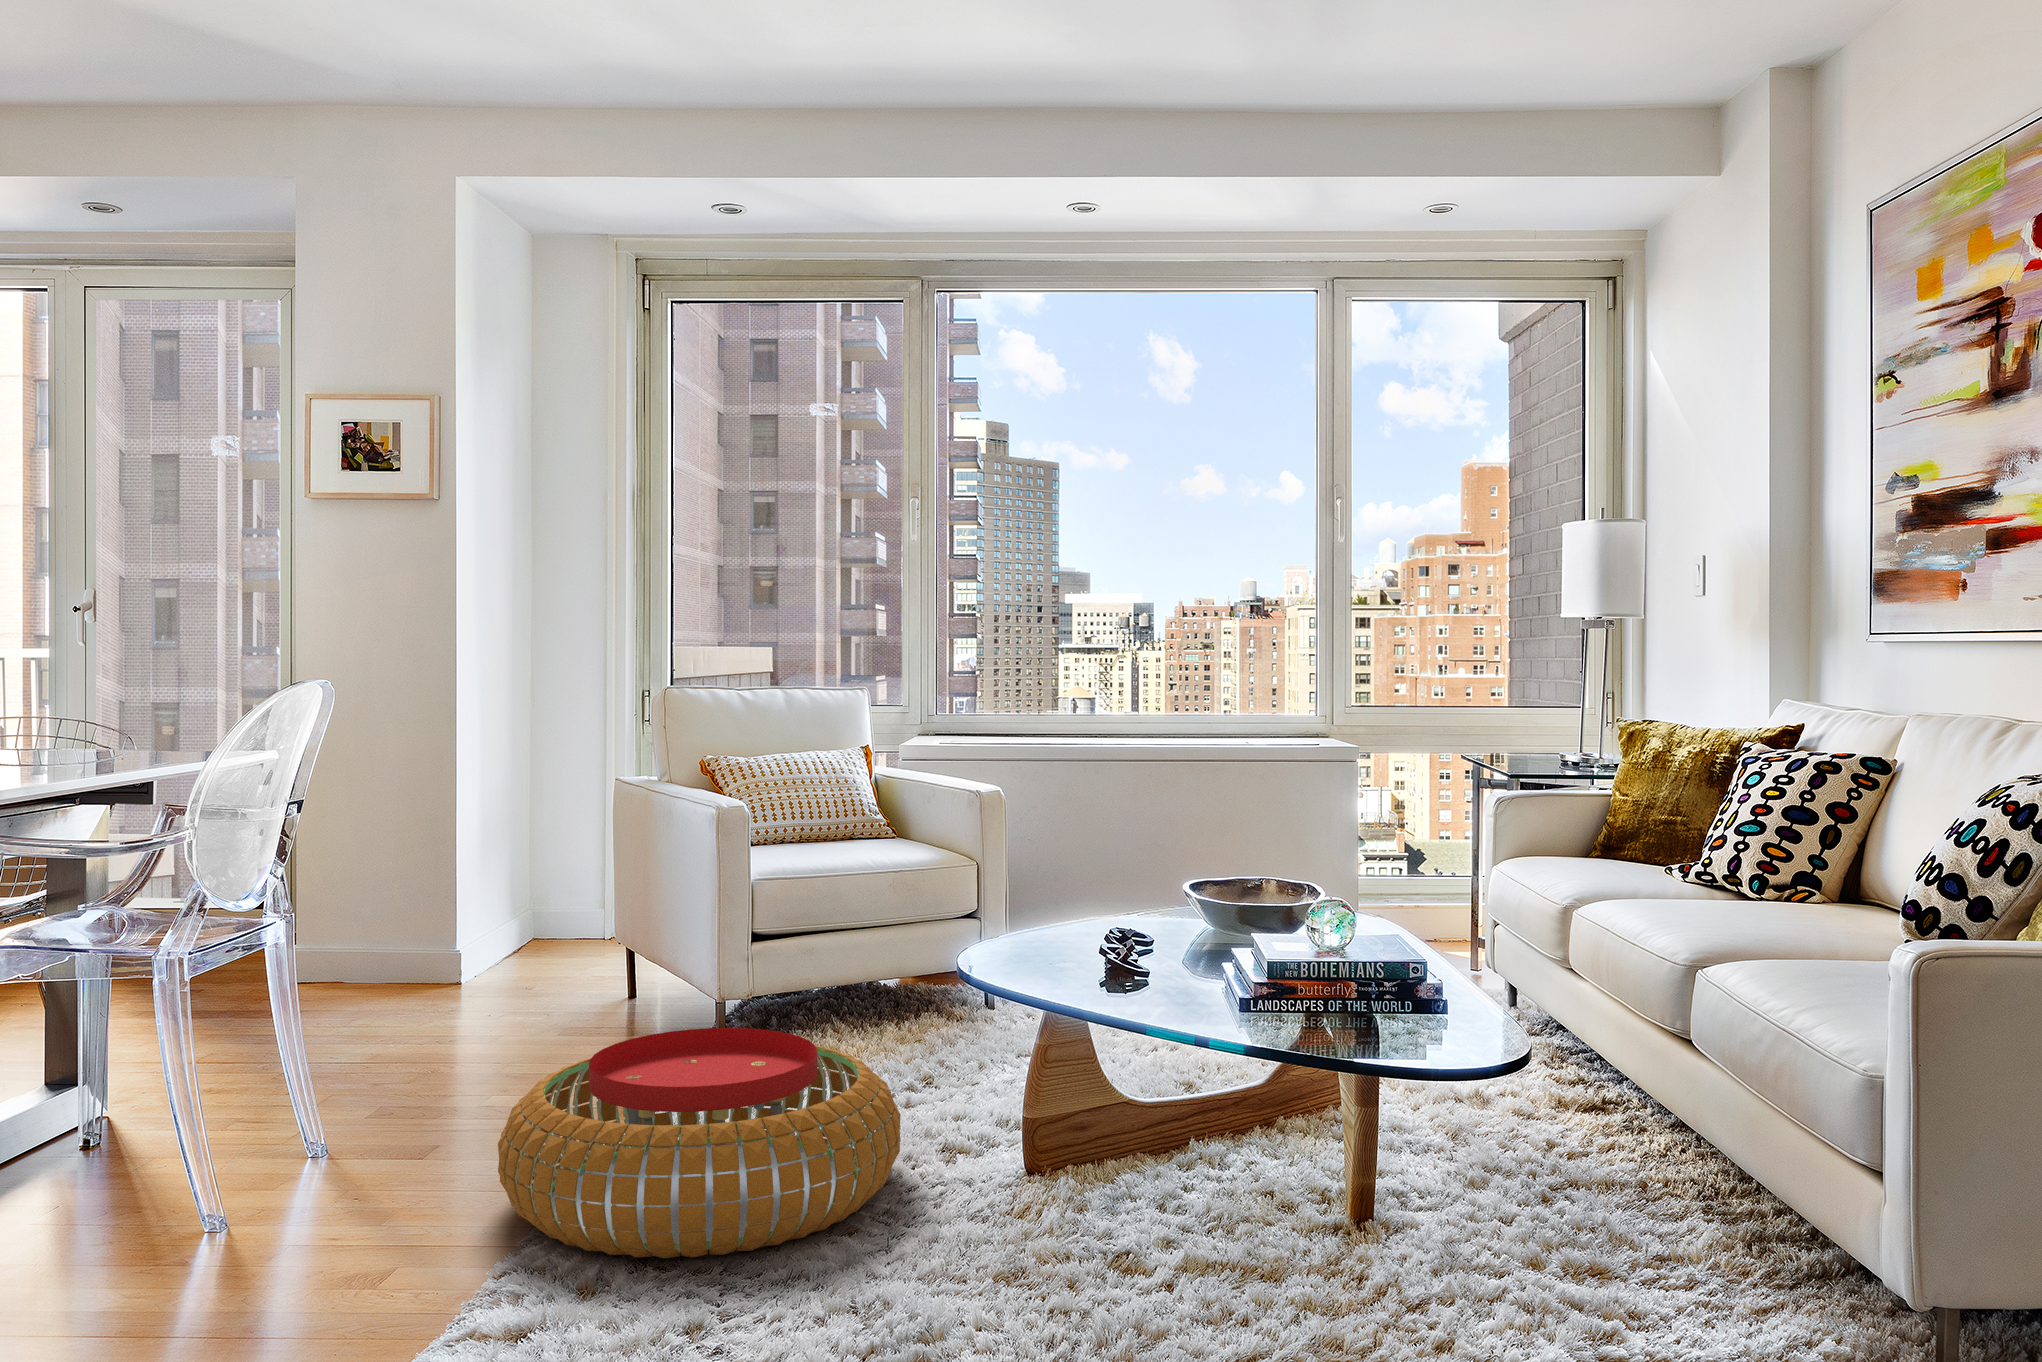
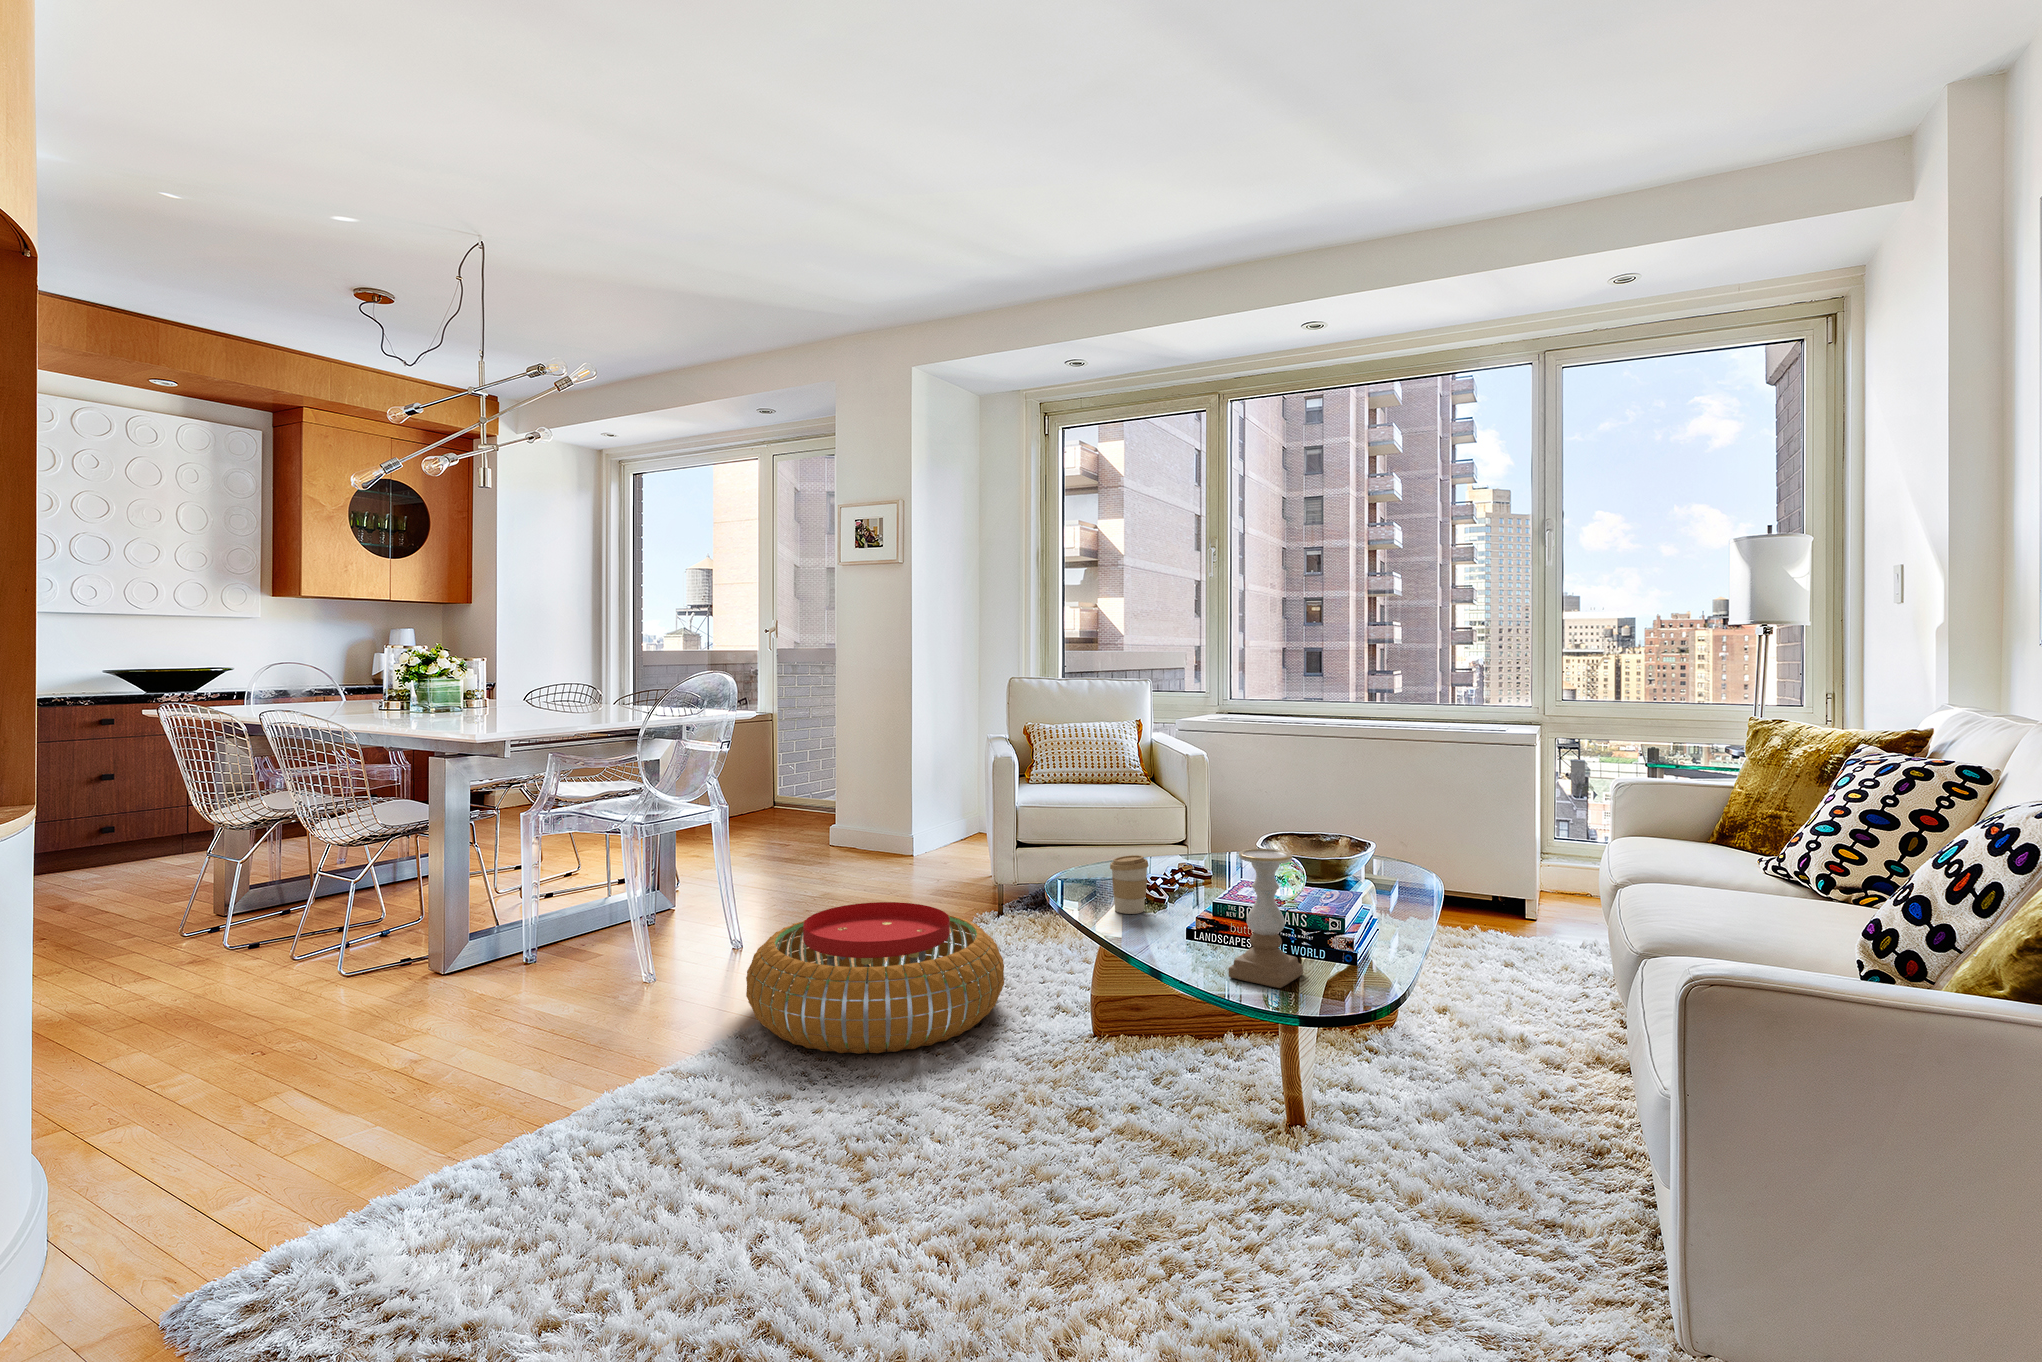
candle holder: none [1351,882,1421,1045] -> present [1229,848,1303,988]
coffee cup: none [1091,915,1142,993] -> present [1110,855,1149,914]

